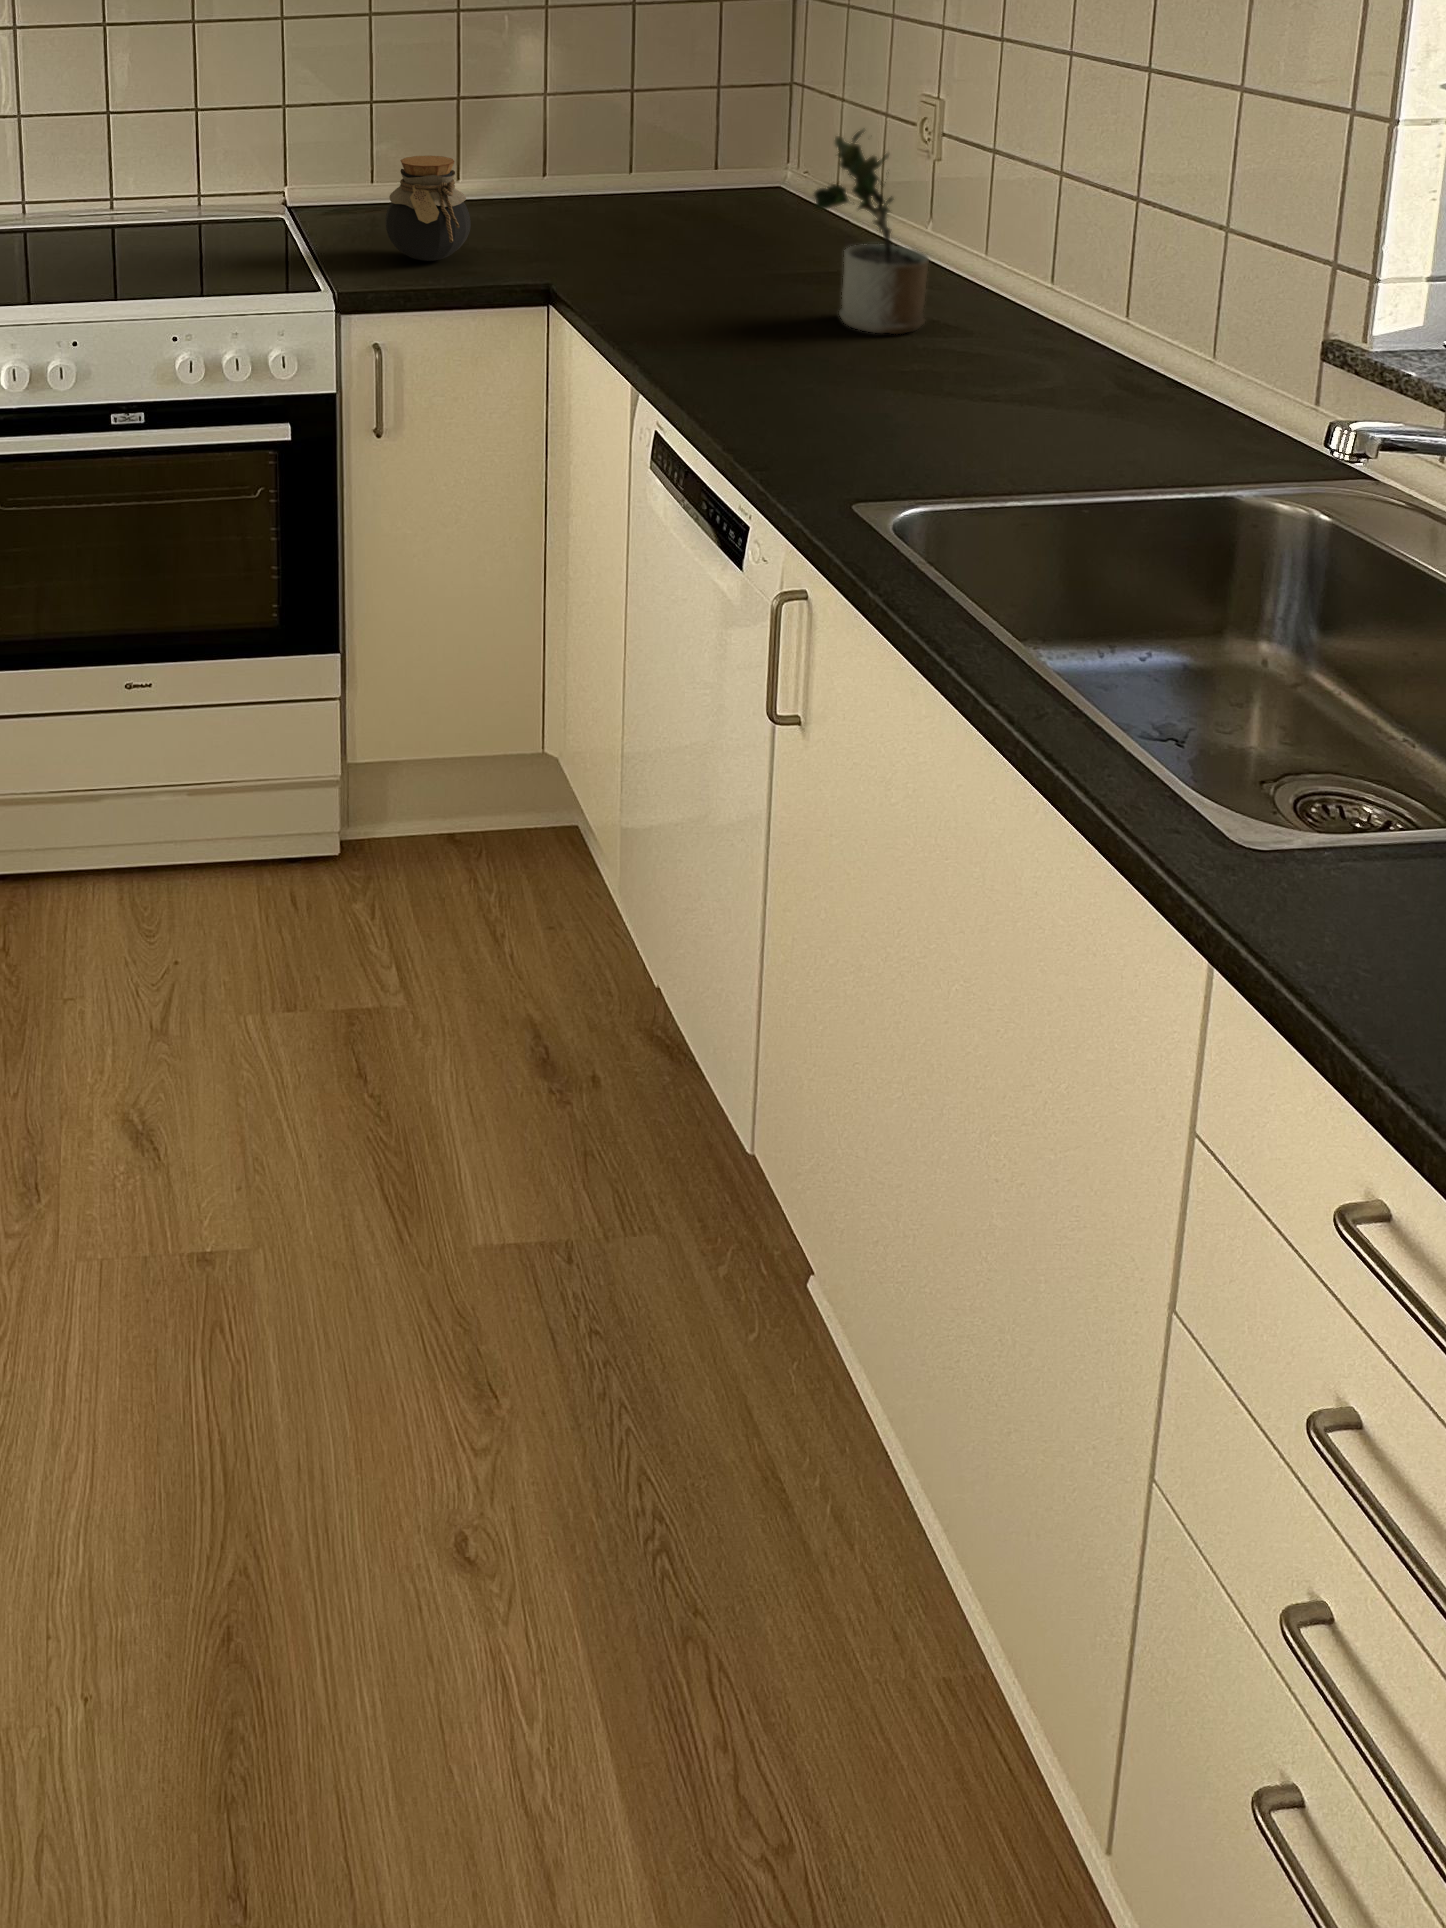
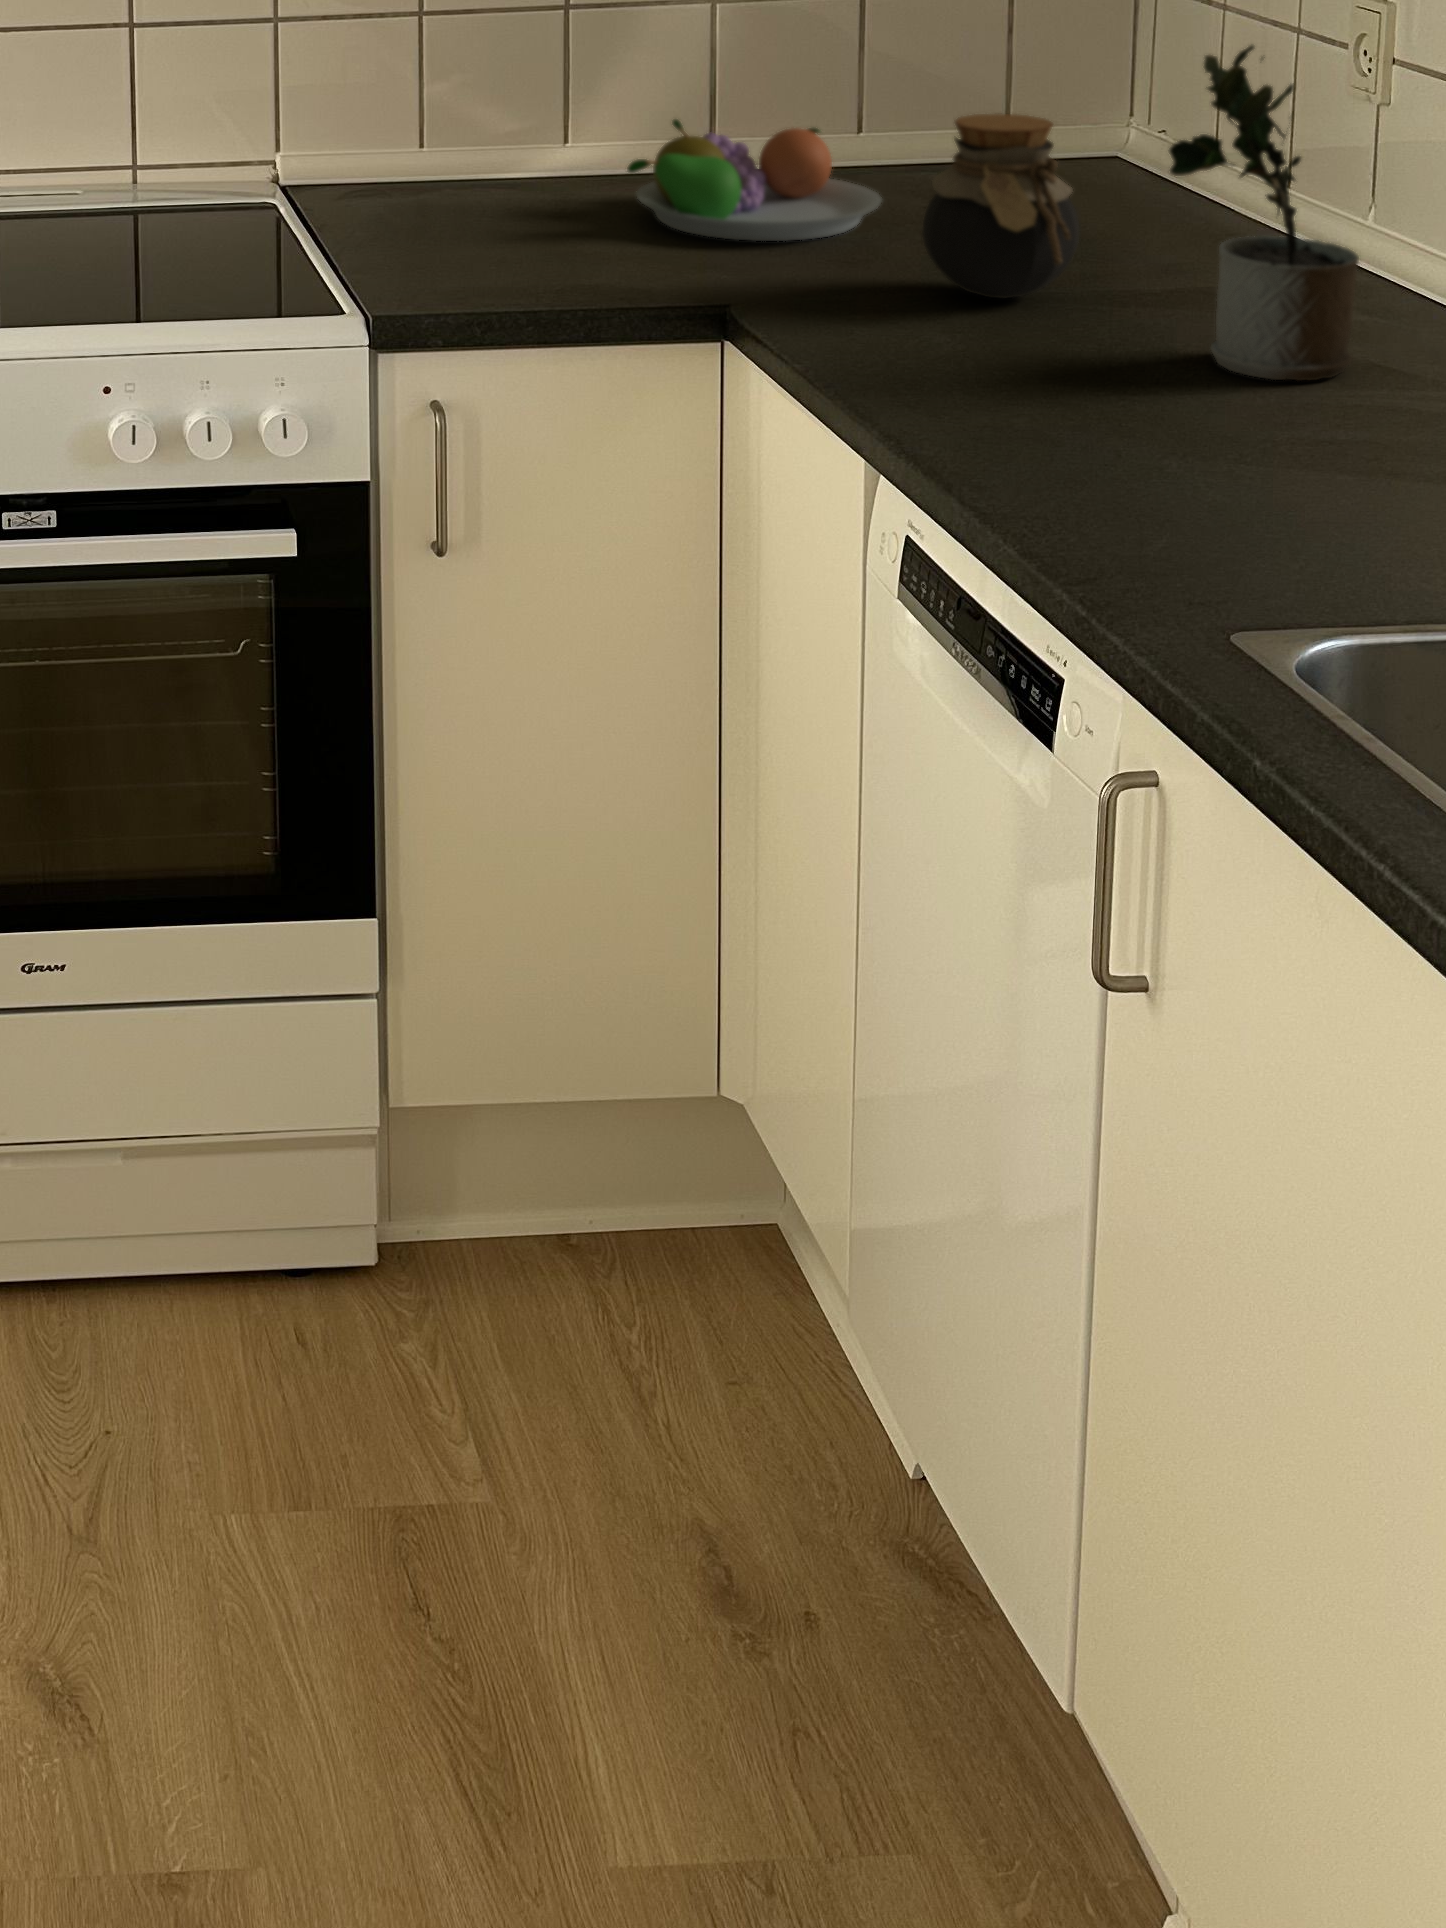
jar: present [385,156,471,261] -> present [922,114,1079,298]
fruit bowl: none [489,166,642,241] -> present [628,119,882,241]

